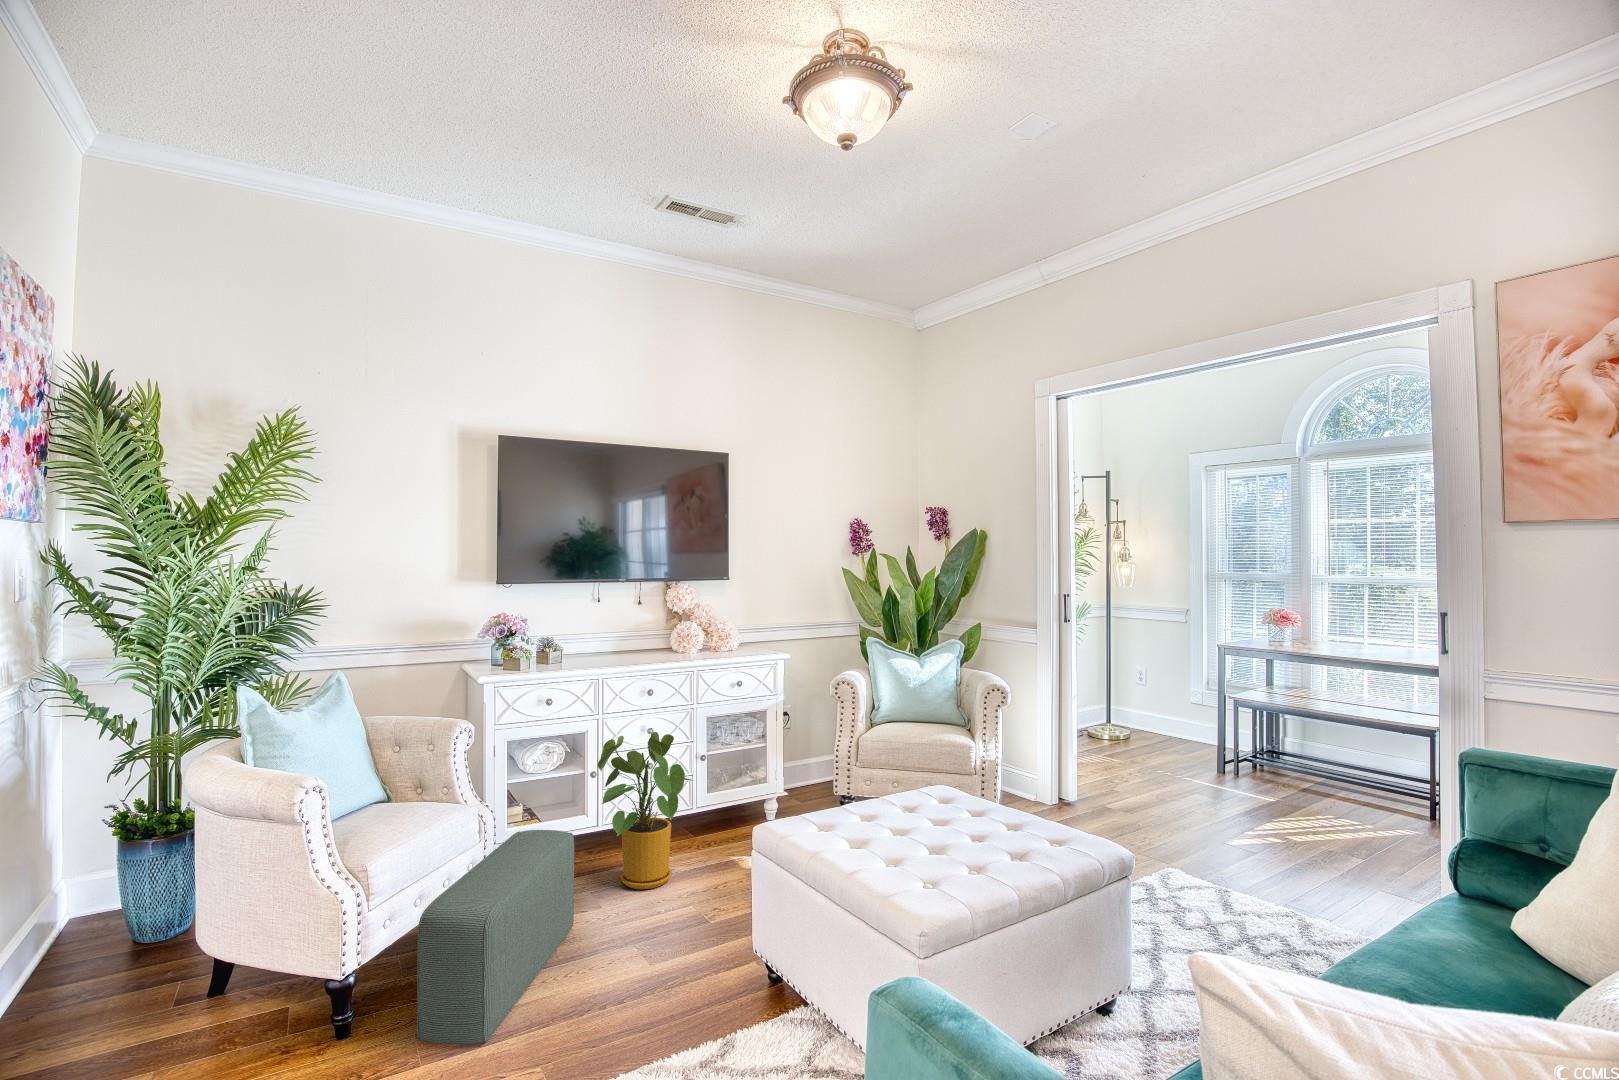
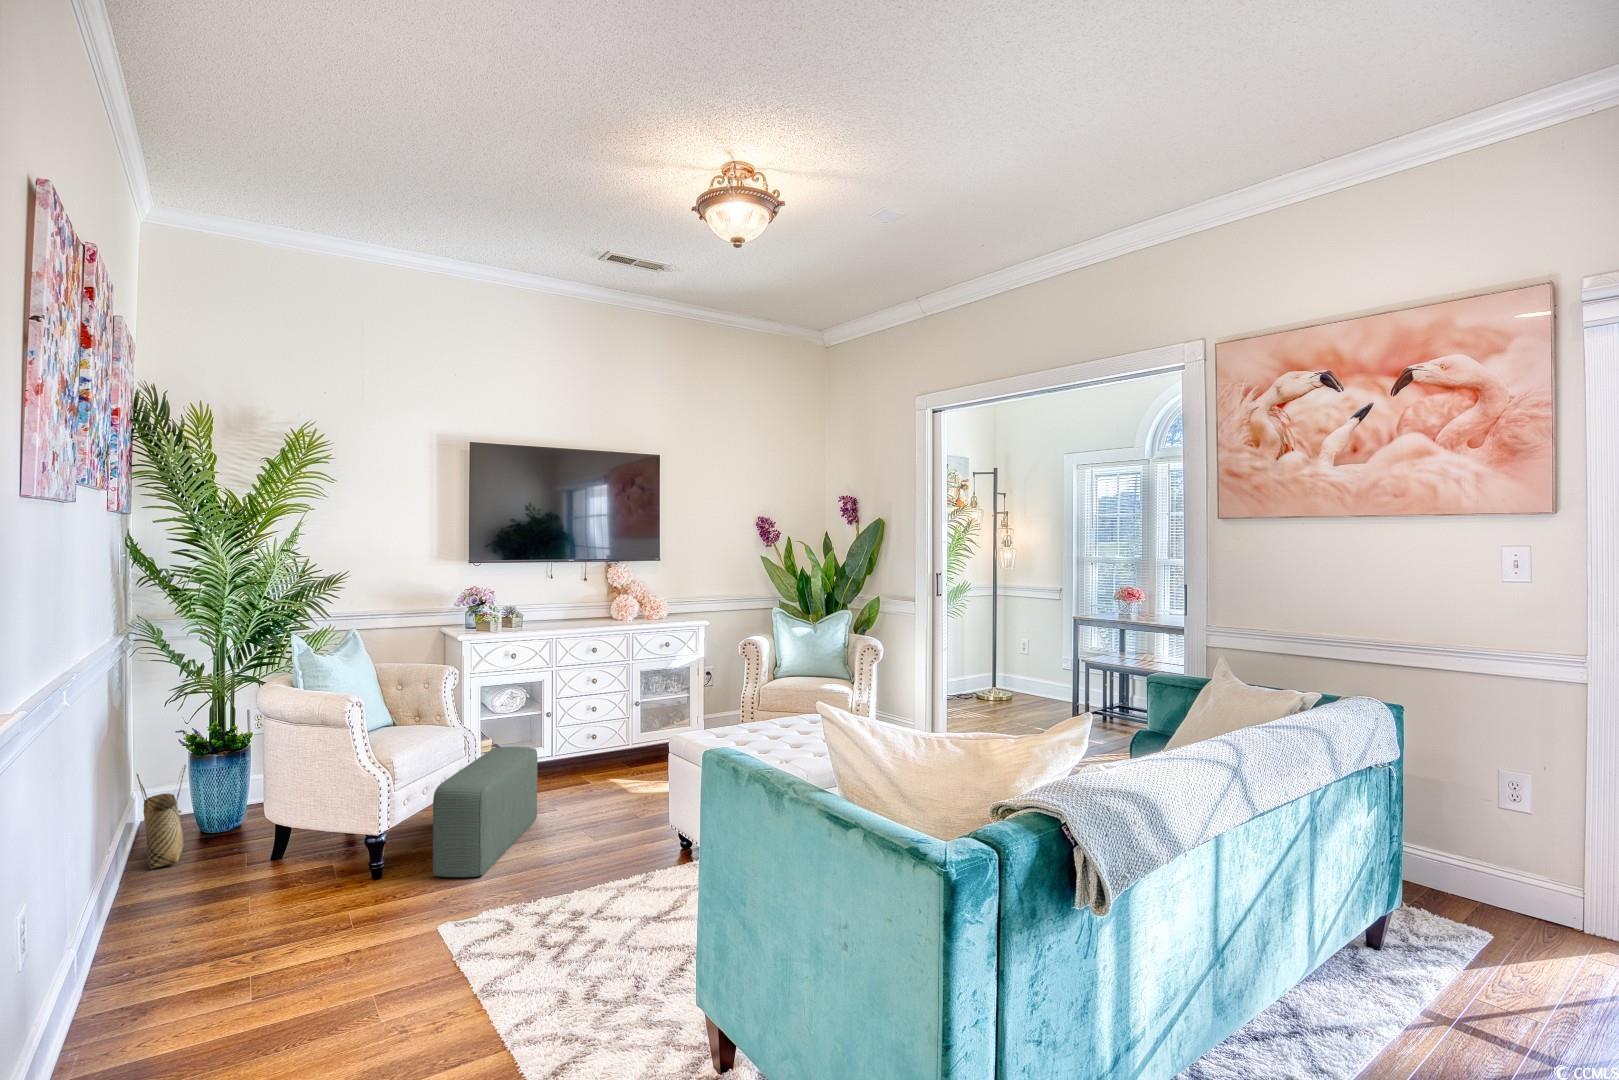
house plant: present [597,732,691,889] -> none [552,681,632,798]
woven basket: none [29,860,102,1012] -> present [136,765,186,868]

